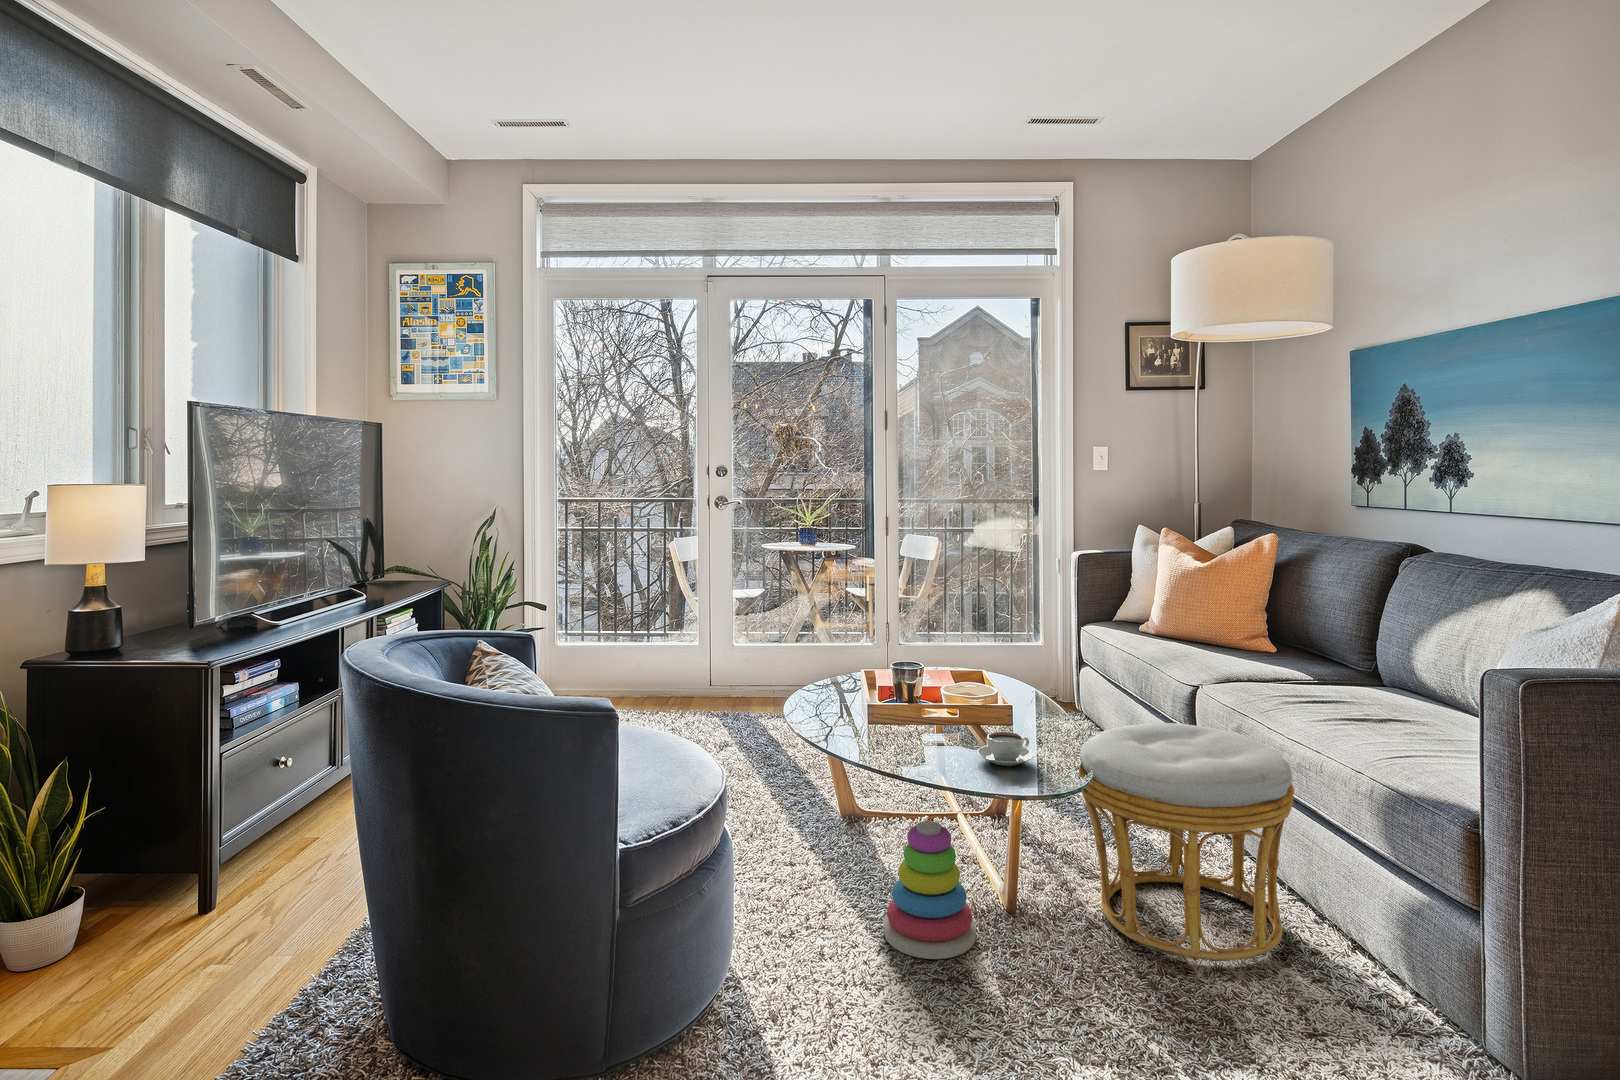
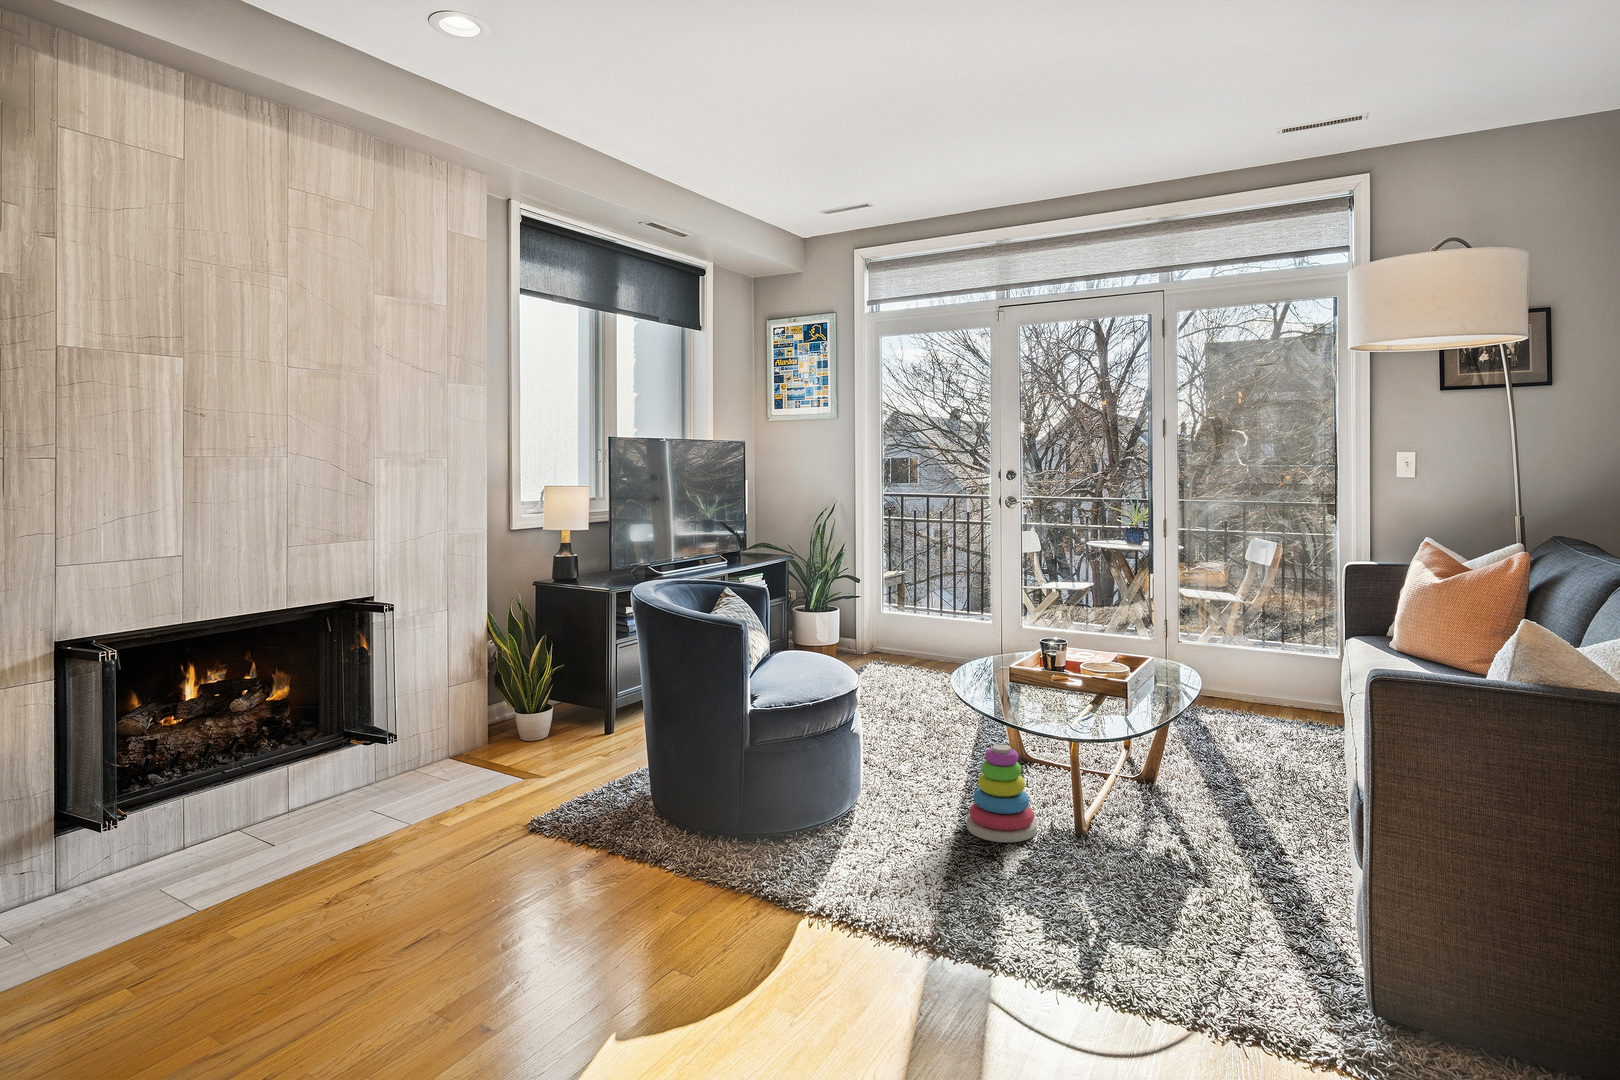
ottoman: present [1079,723,1294,961] -> none [1133,701,1317,896]
coffee cup: present [977,732,1034,766] -> none [1049,687,1095,713]

